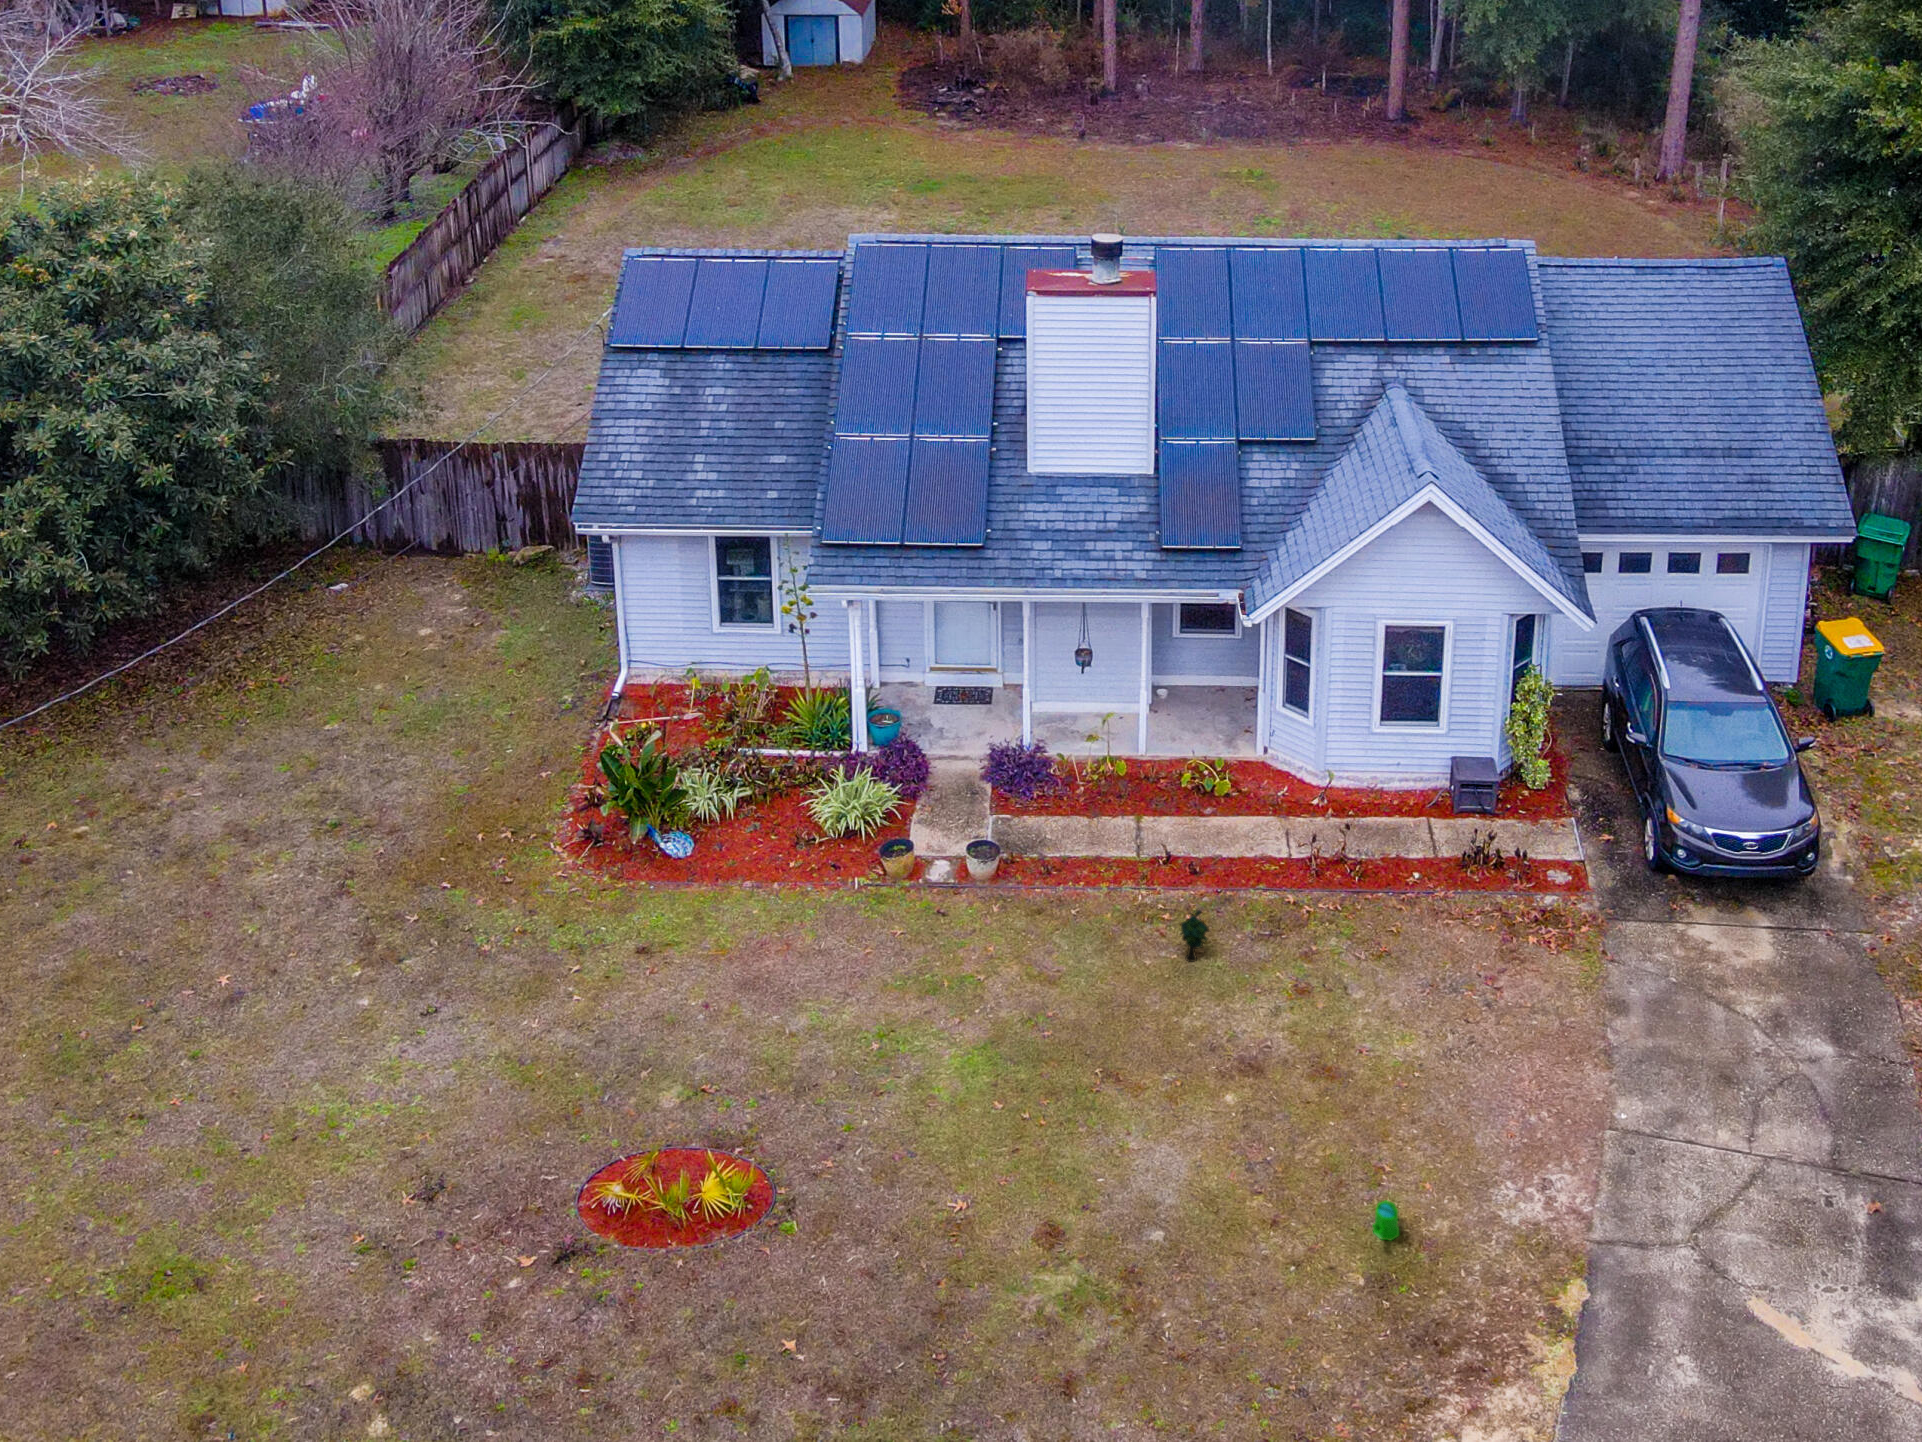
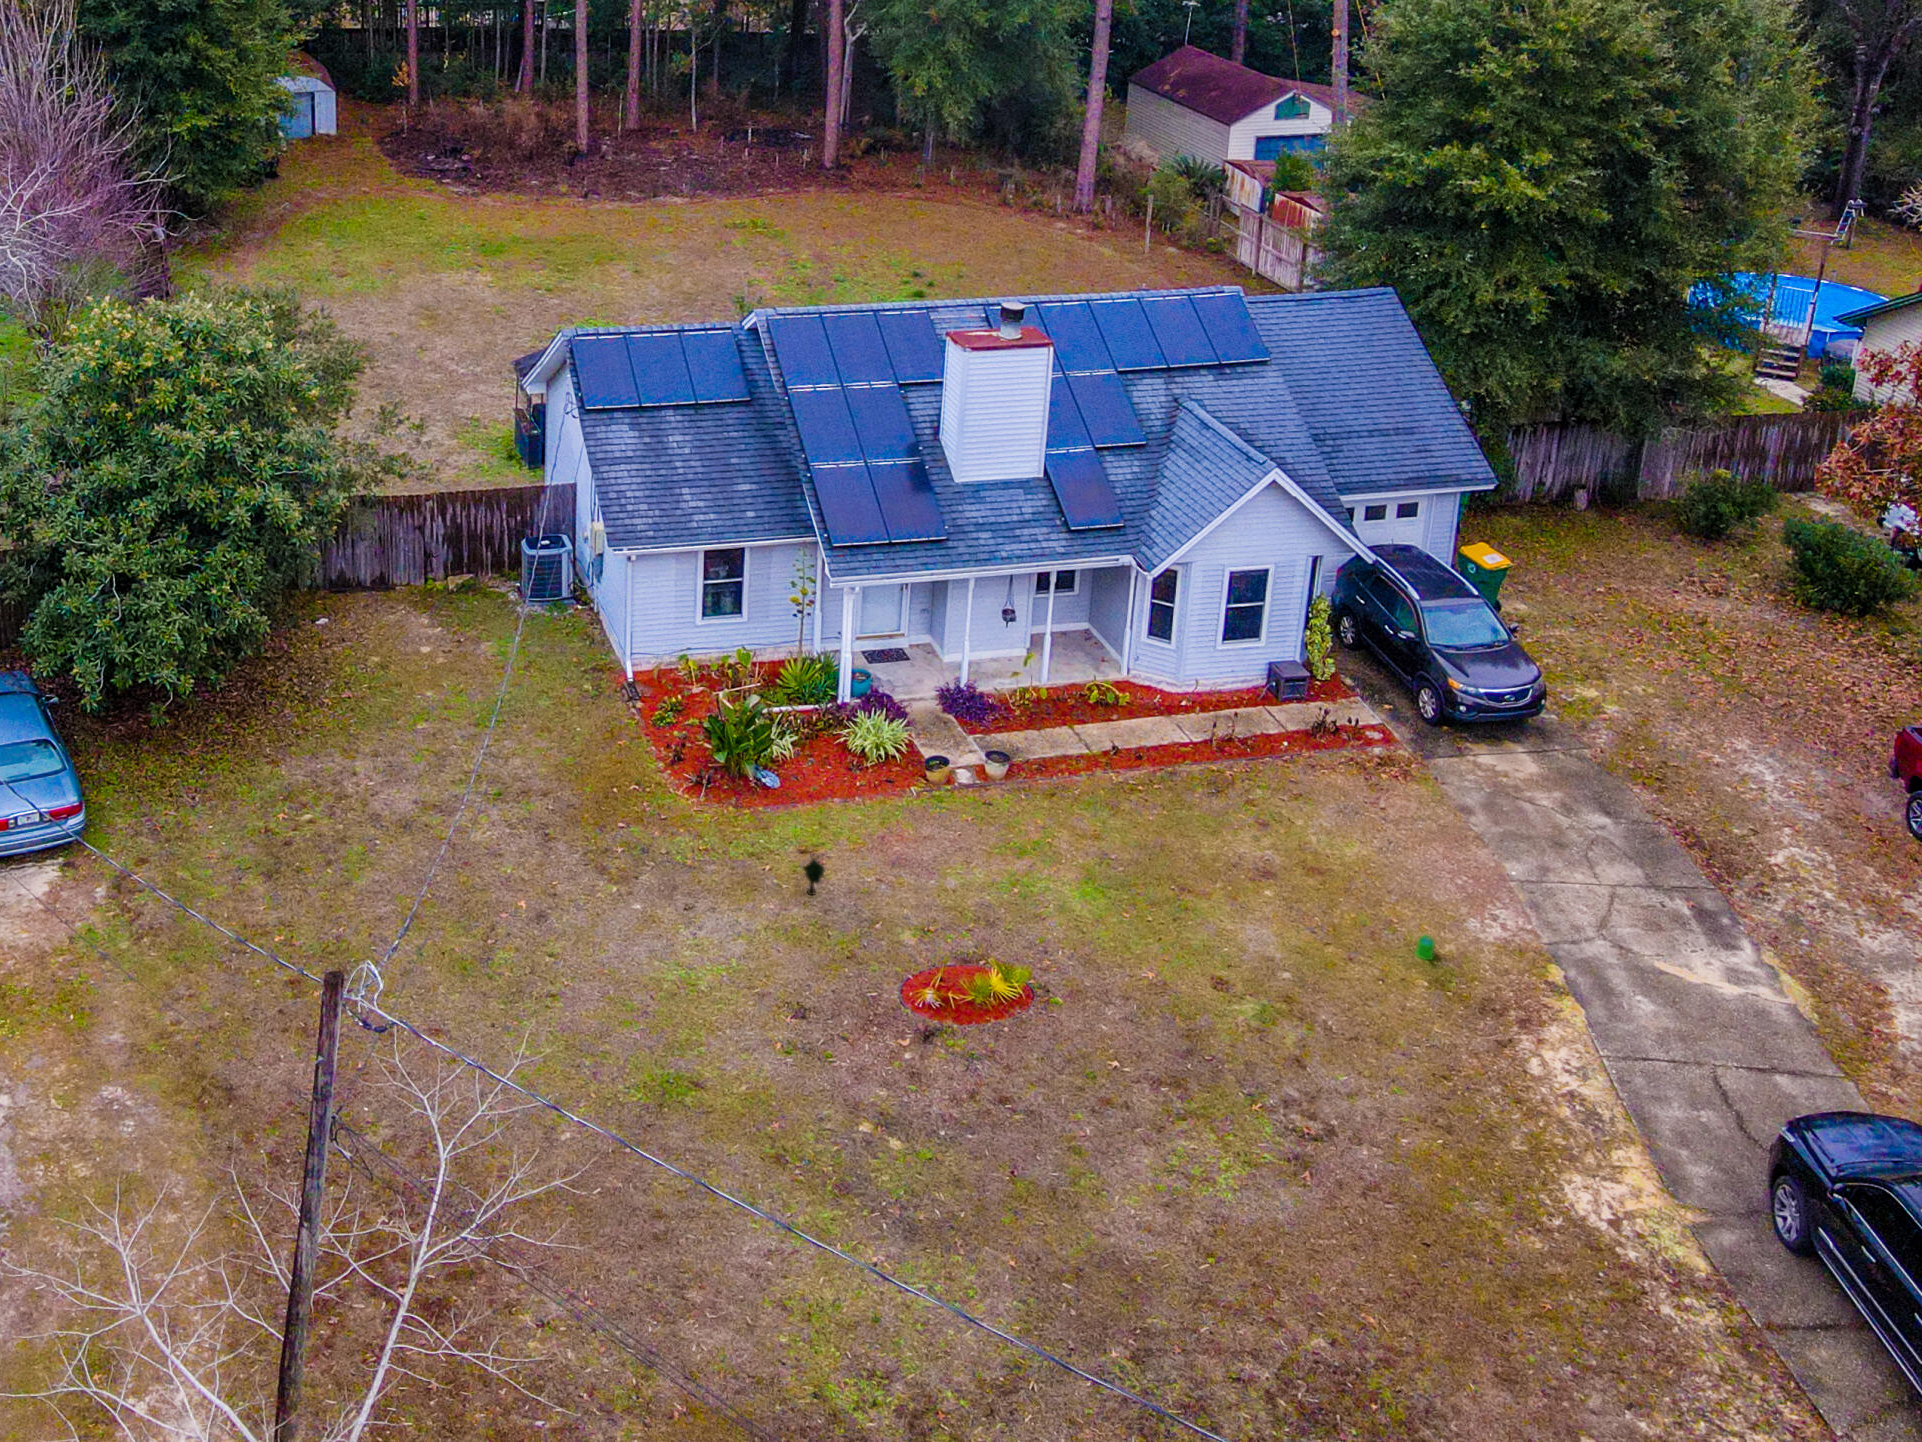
decorative plant: present [1180,910,1209,962] -> present [803,856,825,895]

